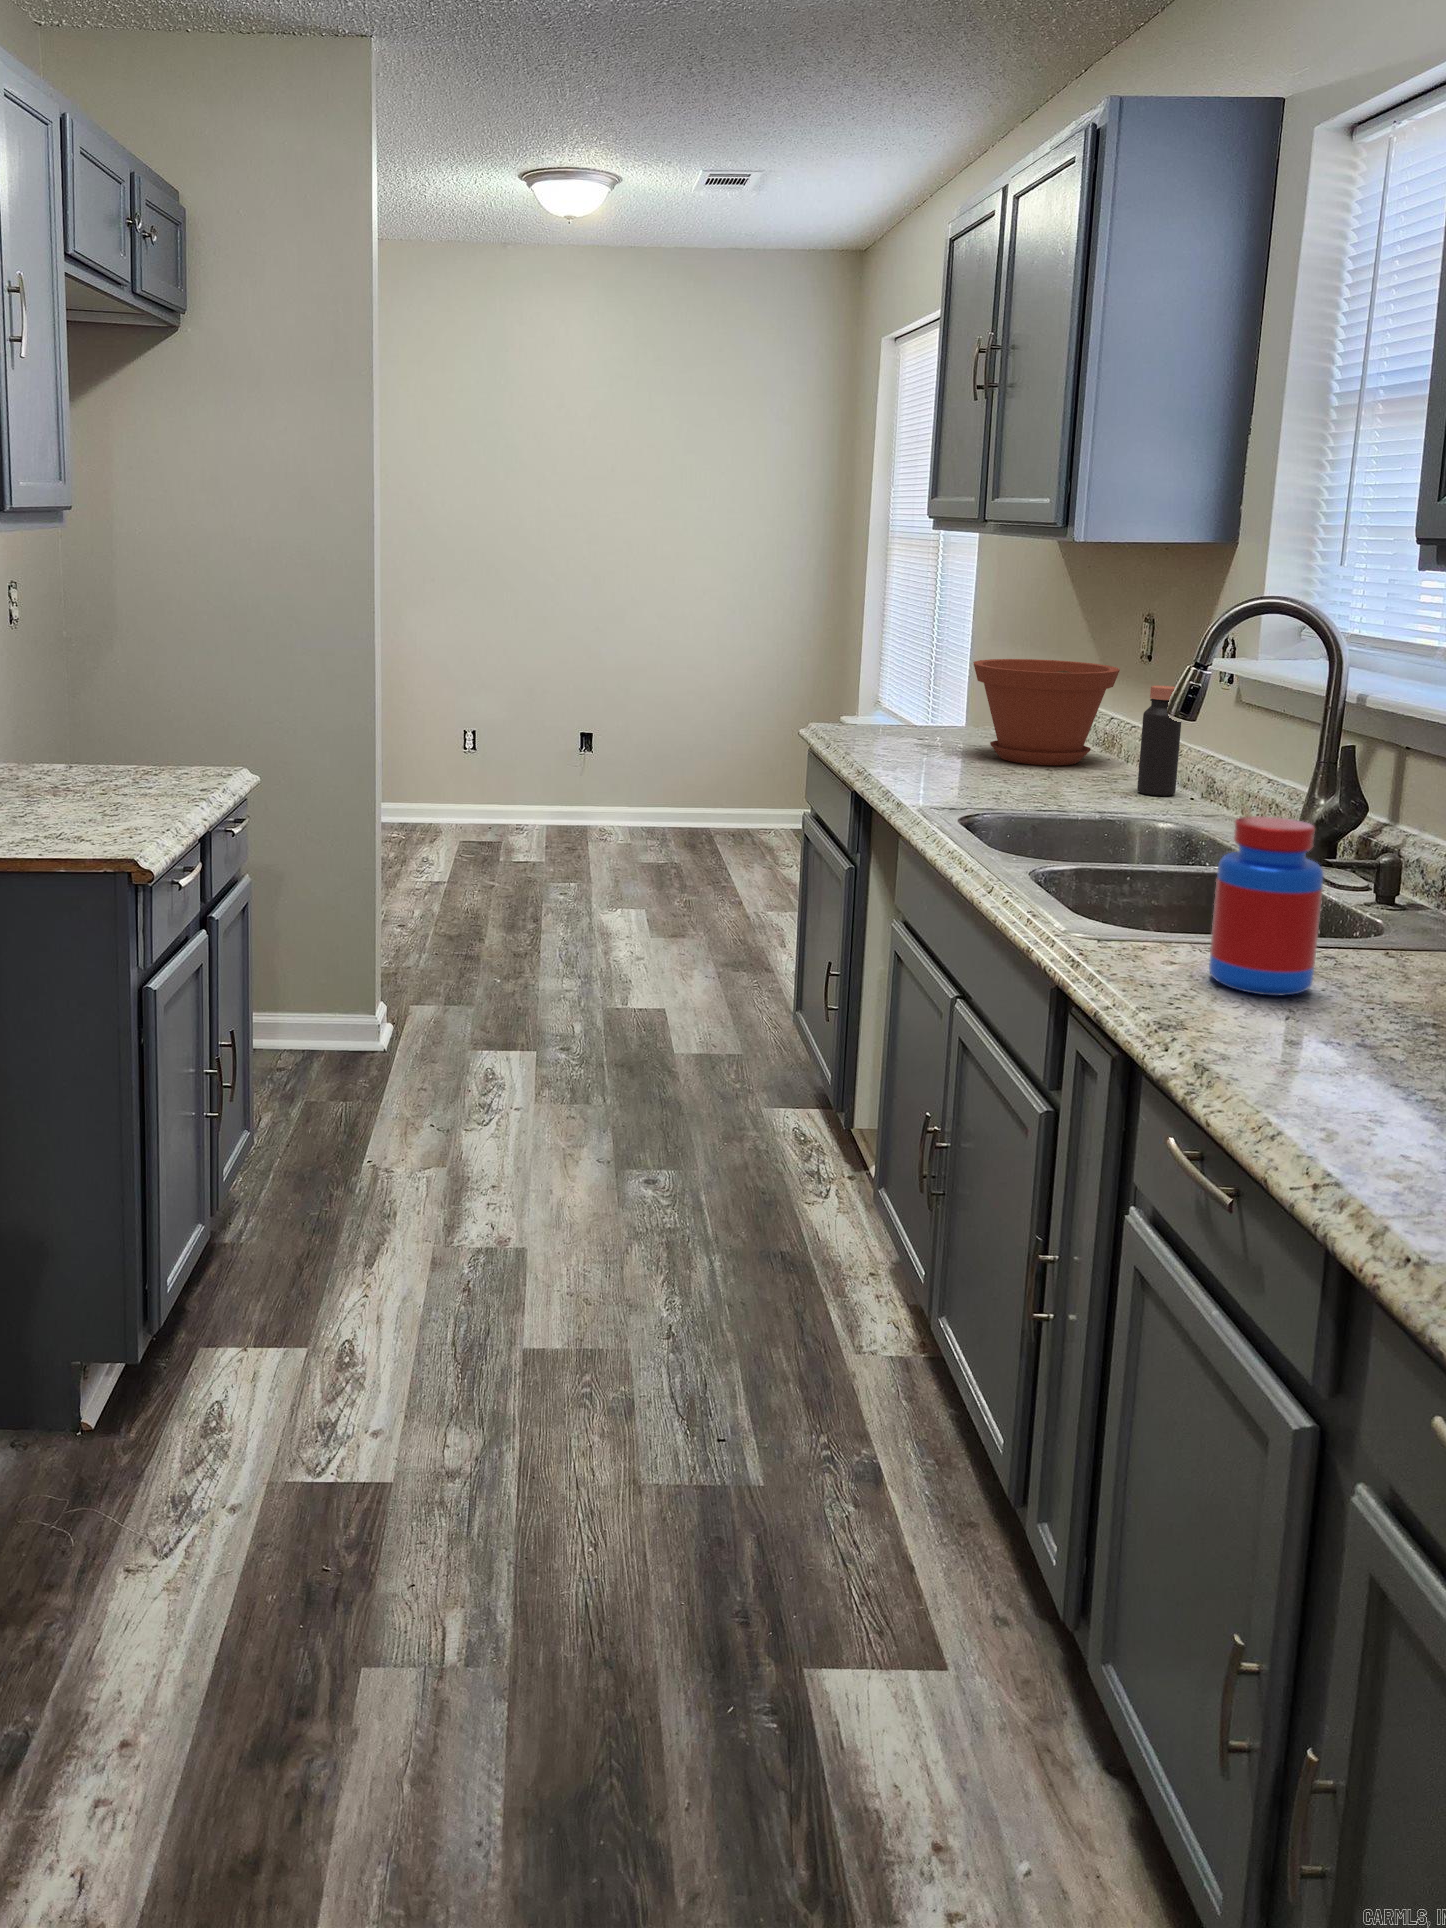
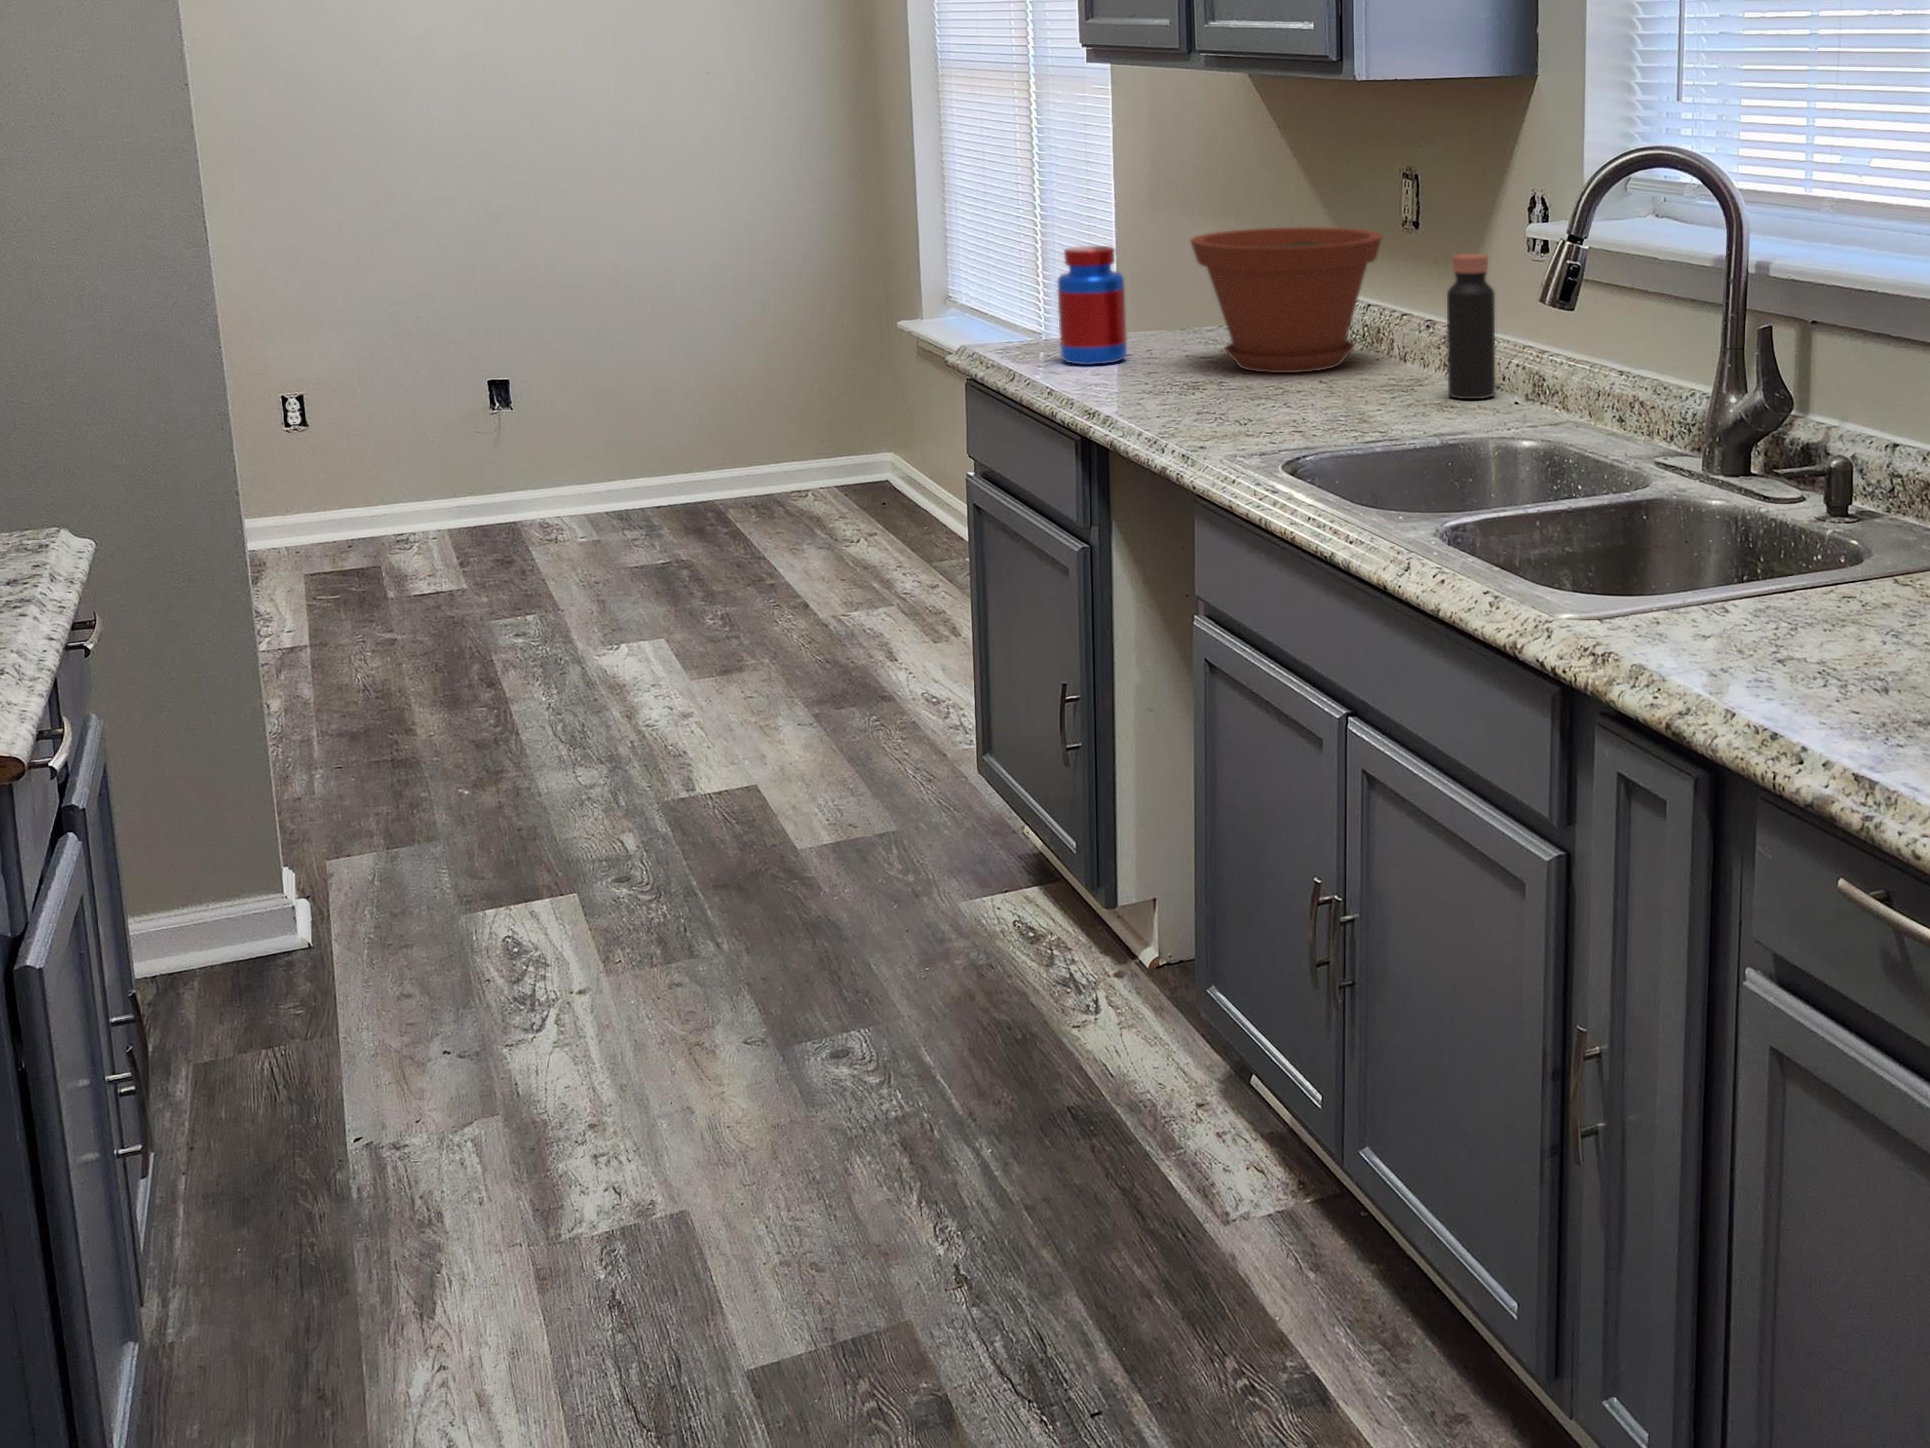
jar: present [1209,816,1324,996] -> present [1057,246,1127,365]

